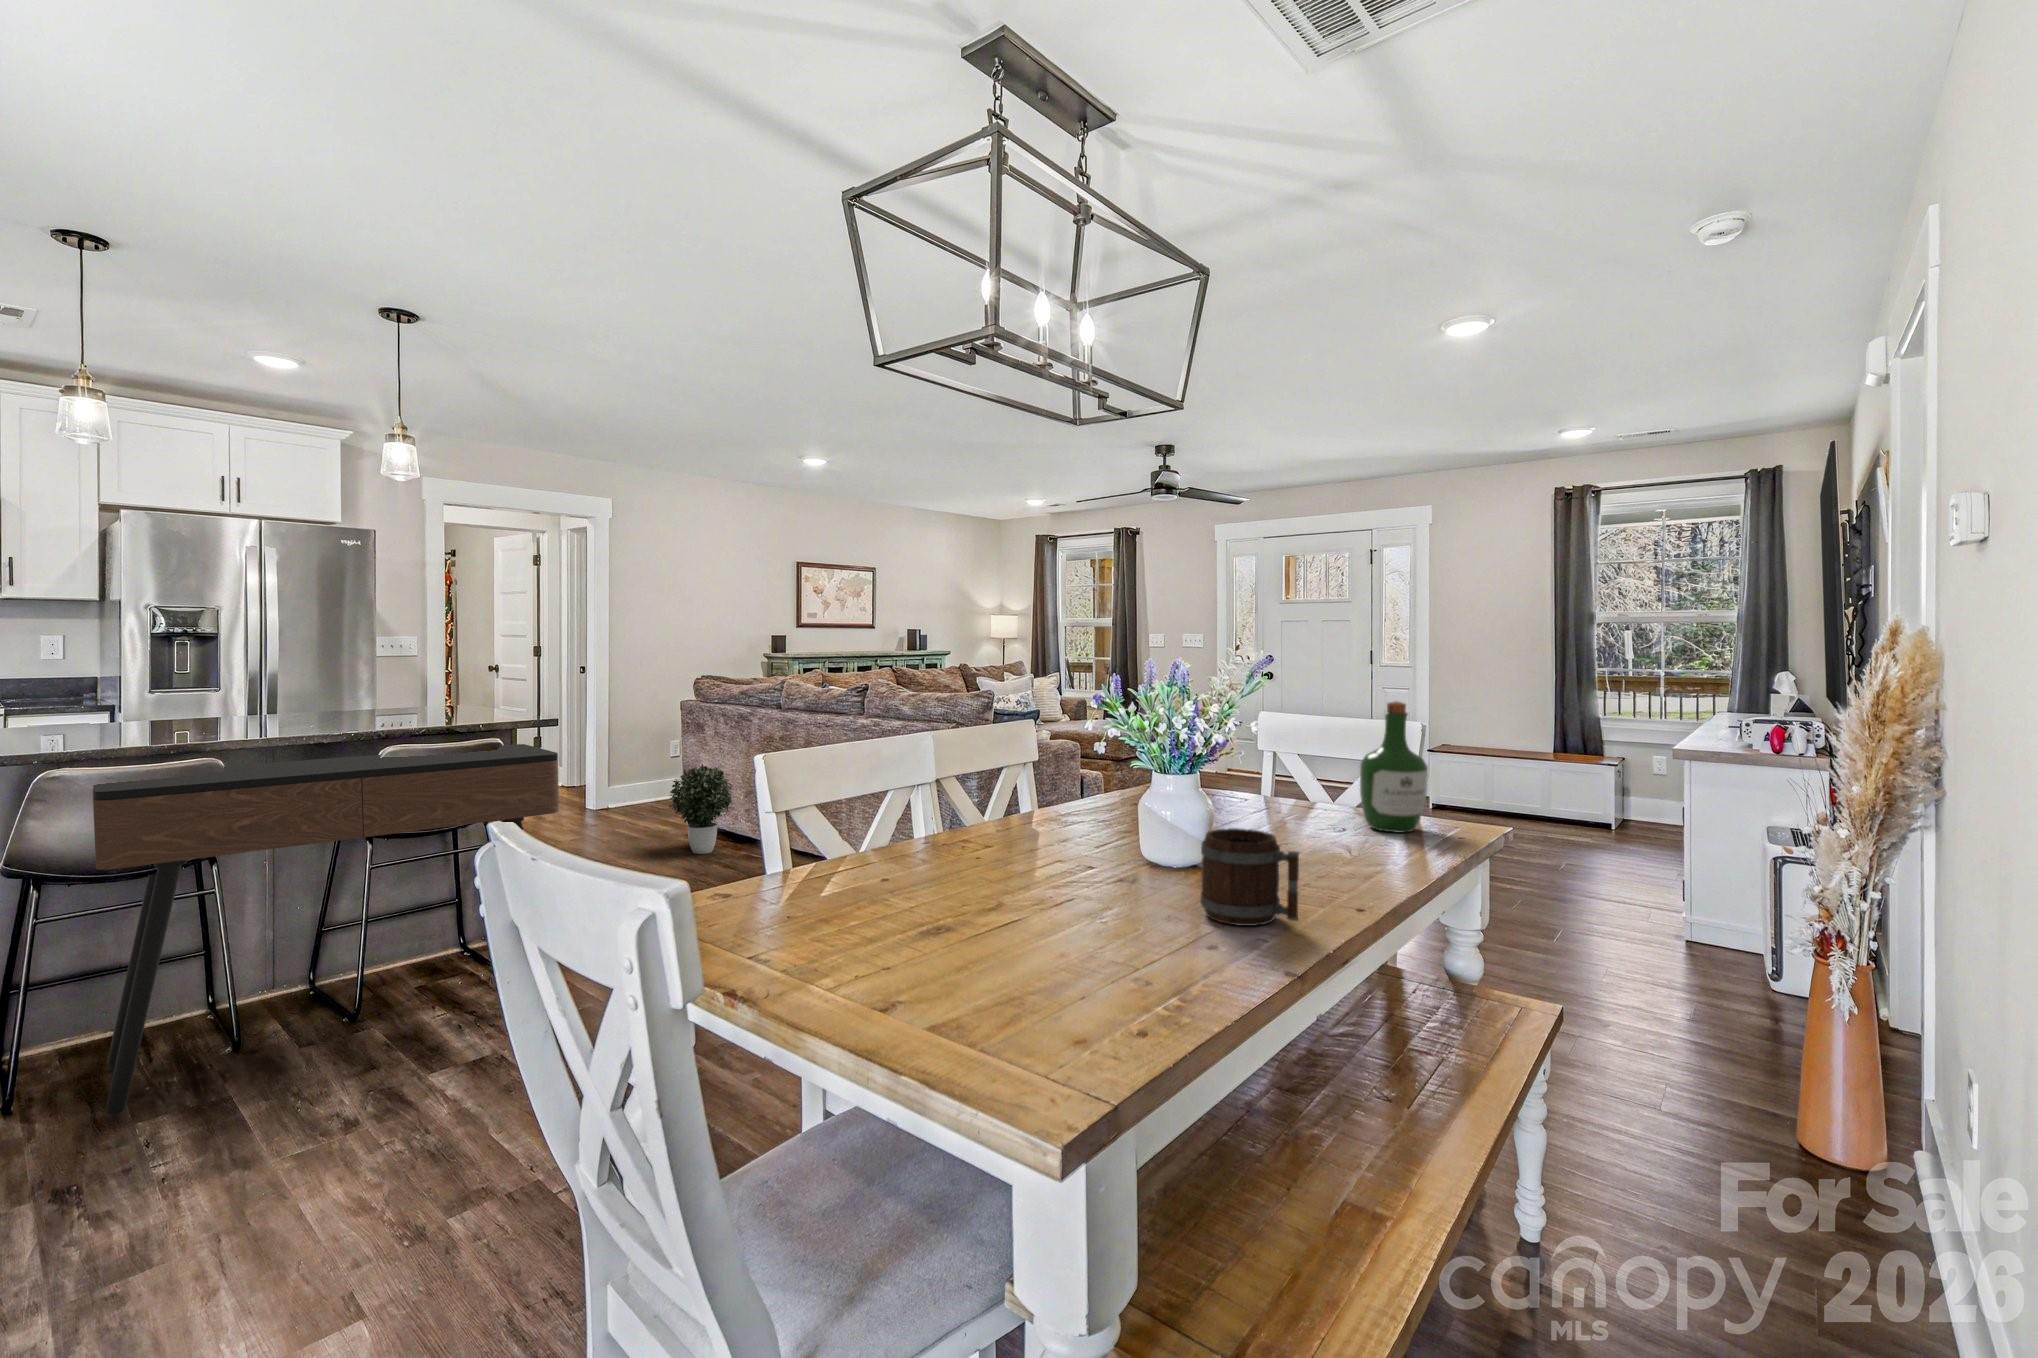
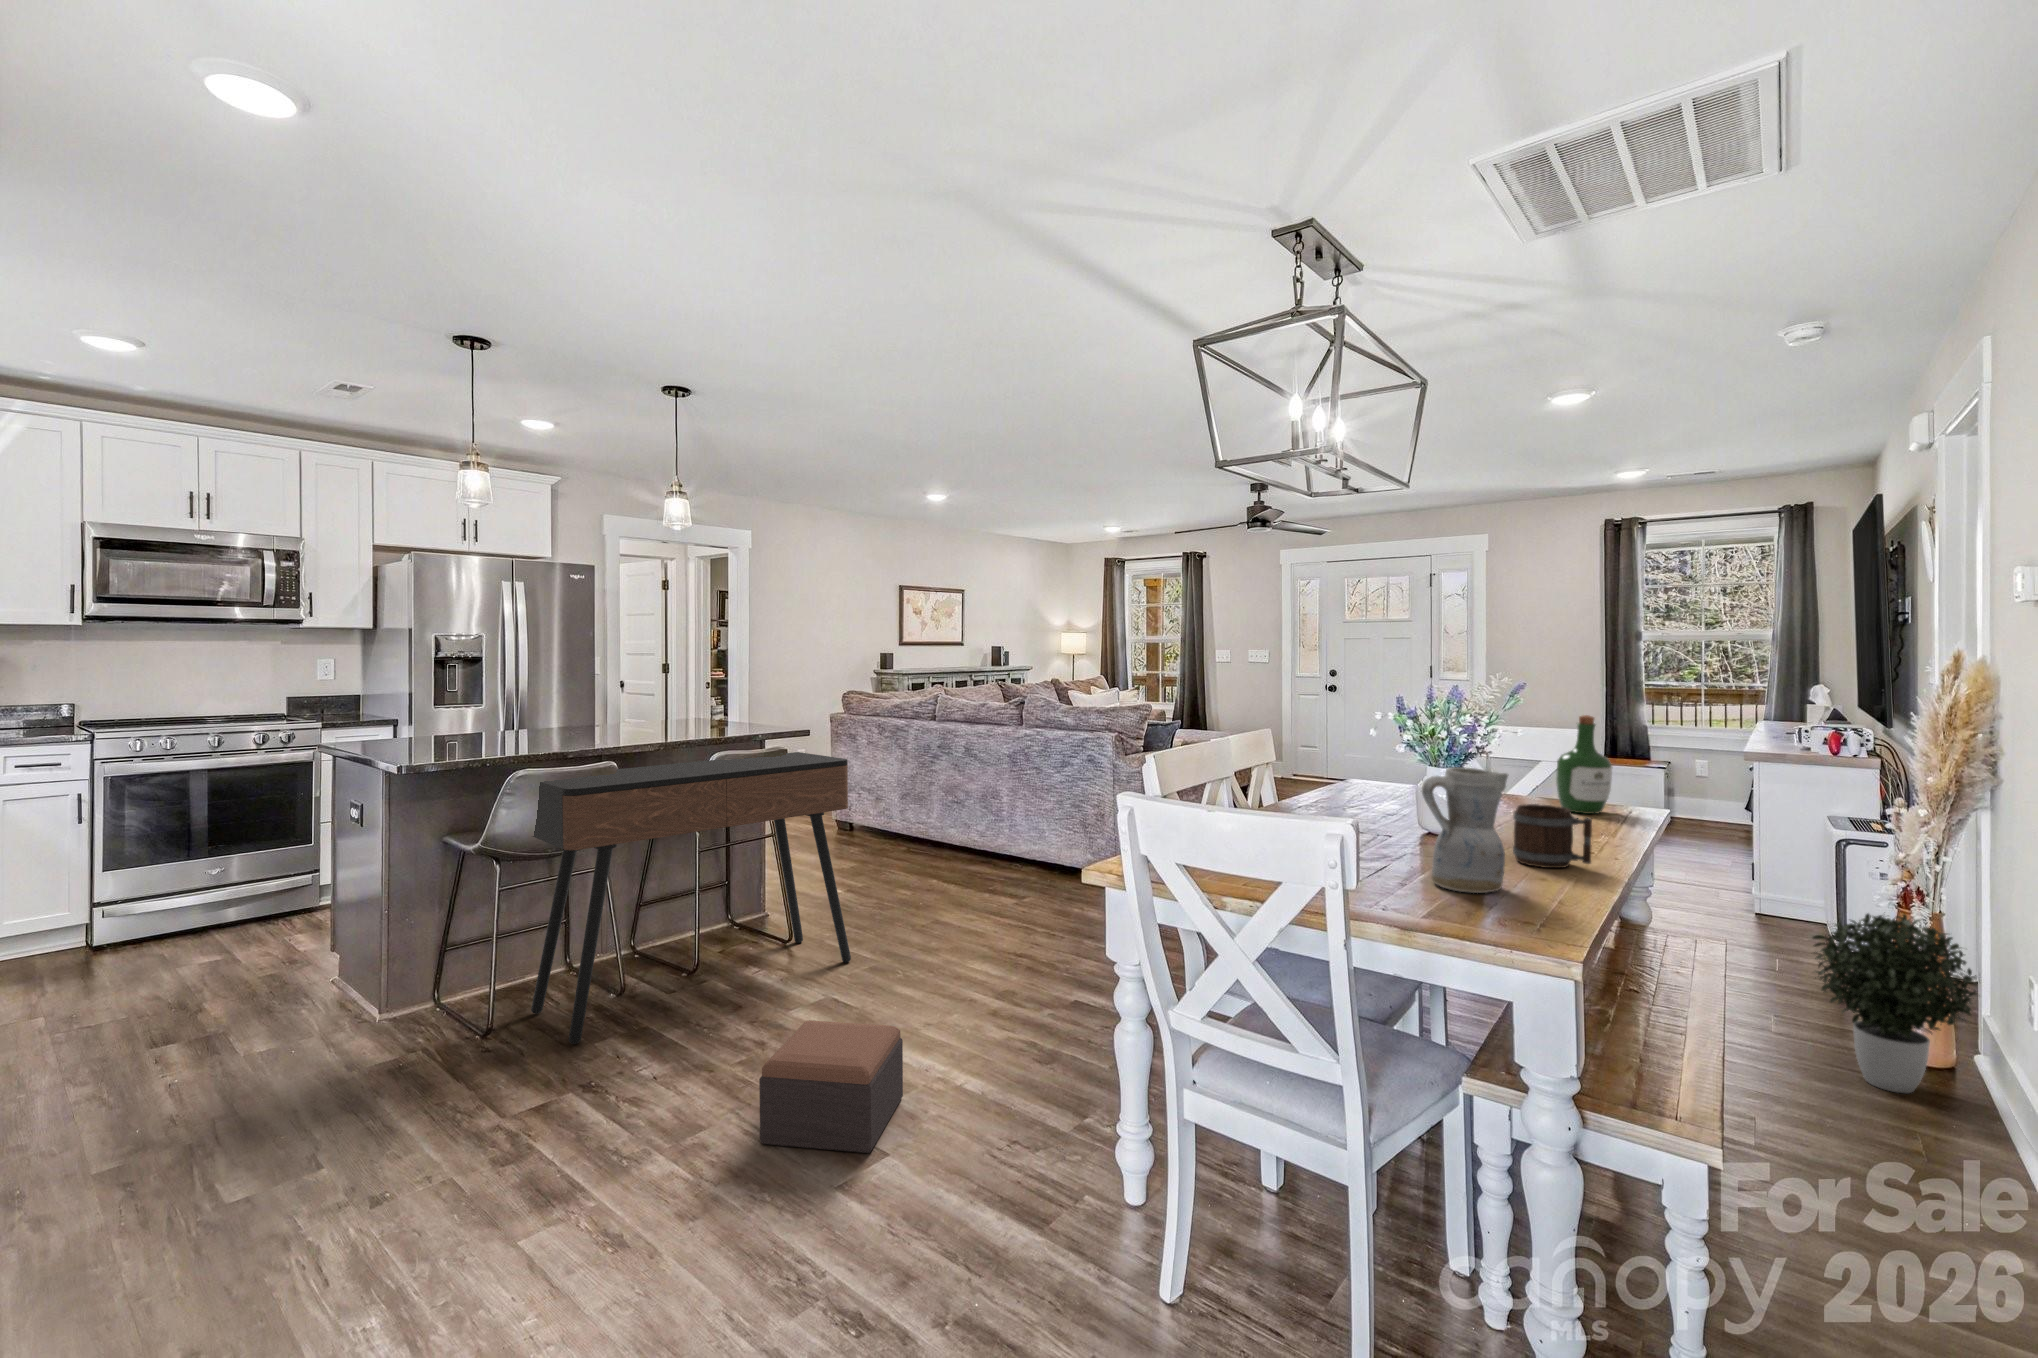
potted plant: present [669,764,733,854] -> present [1813,914,1977,1093]
ceramic pitcher: none [996,777,1124,976] -> present [1422,767,1508,893]
footstool: none [193,1102,456,1305] -> present [759,1020,903,1153]

